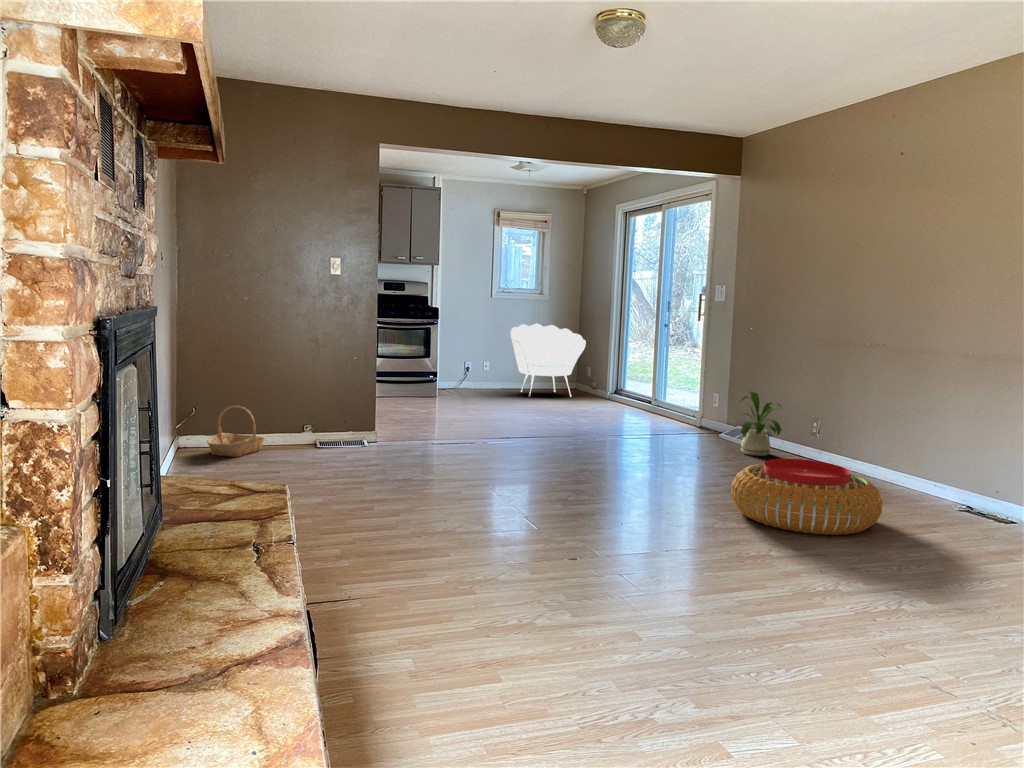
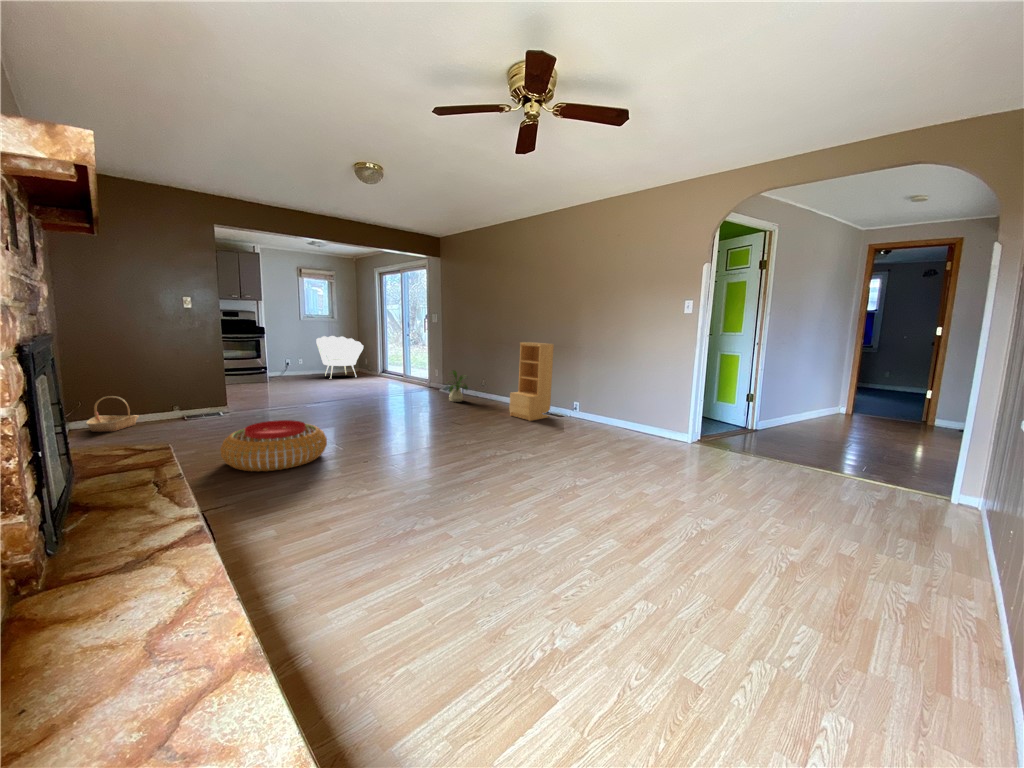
bookshelf: none [875,337,996,512] -> present [509,342,554,421]
pouf: present [731,459,883,535] -> present [220,420,327,472]

